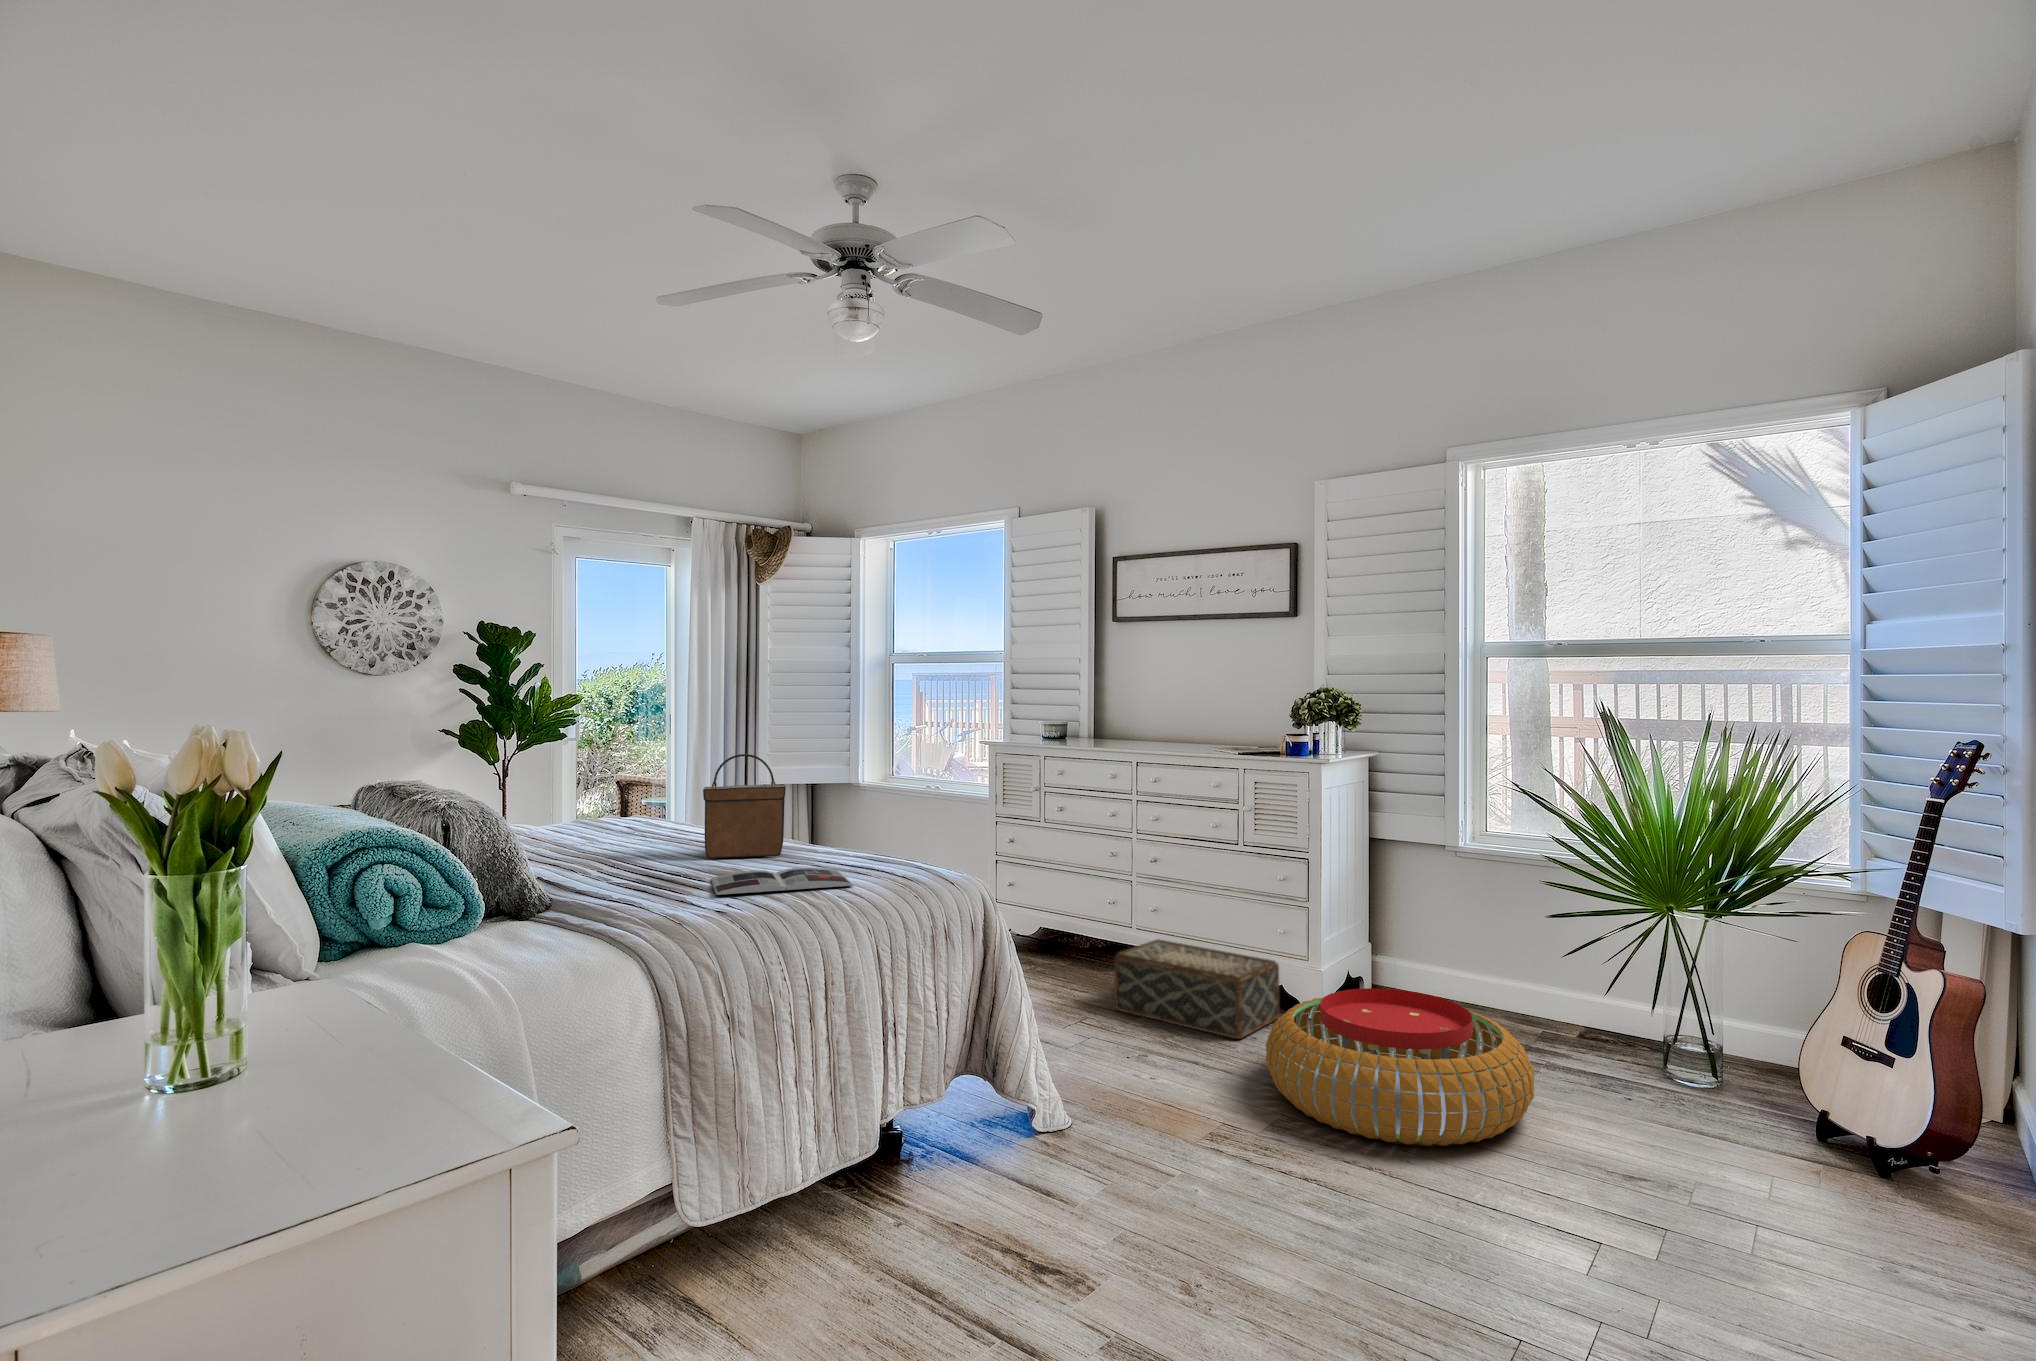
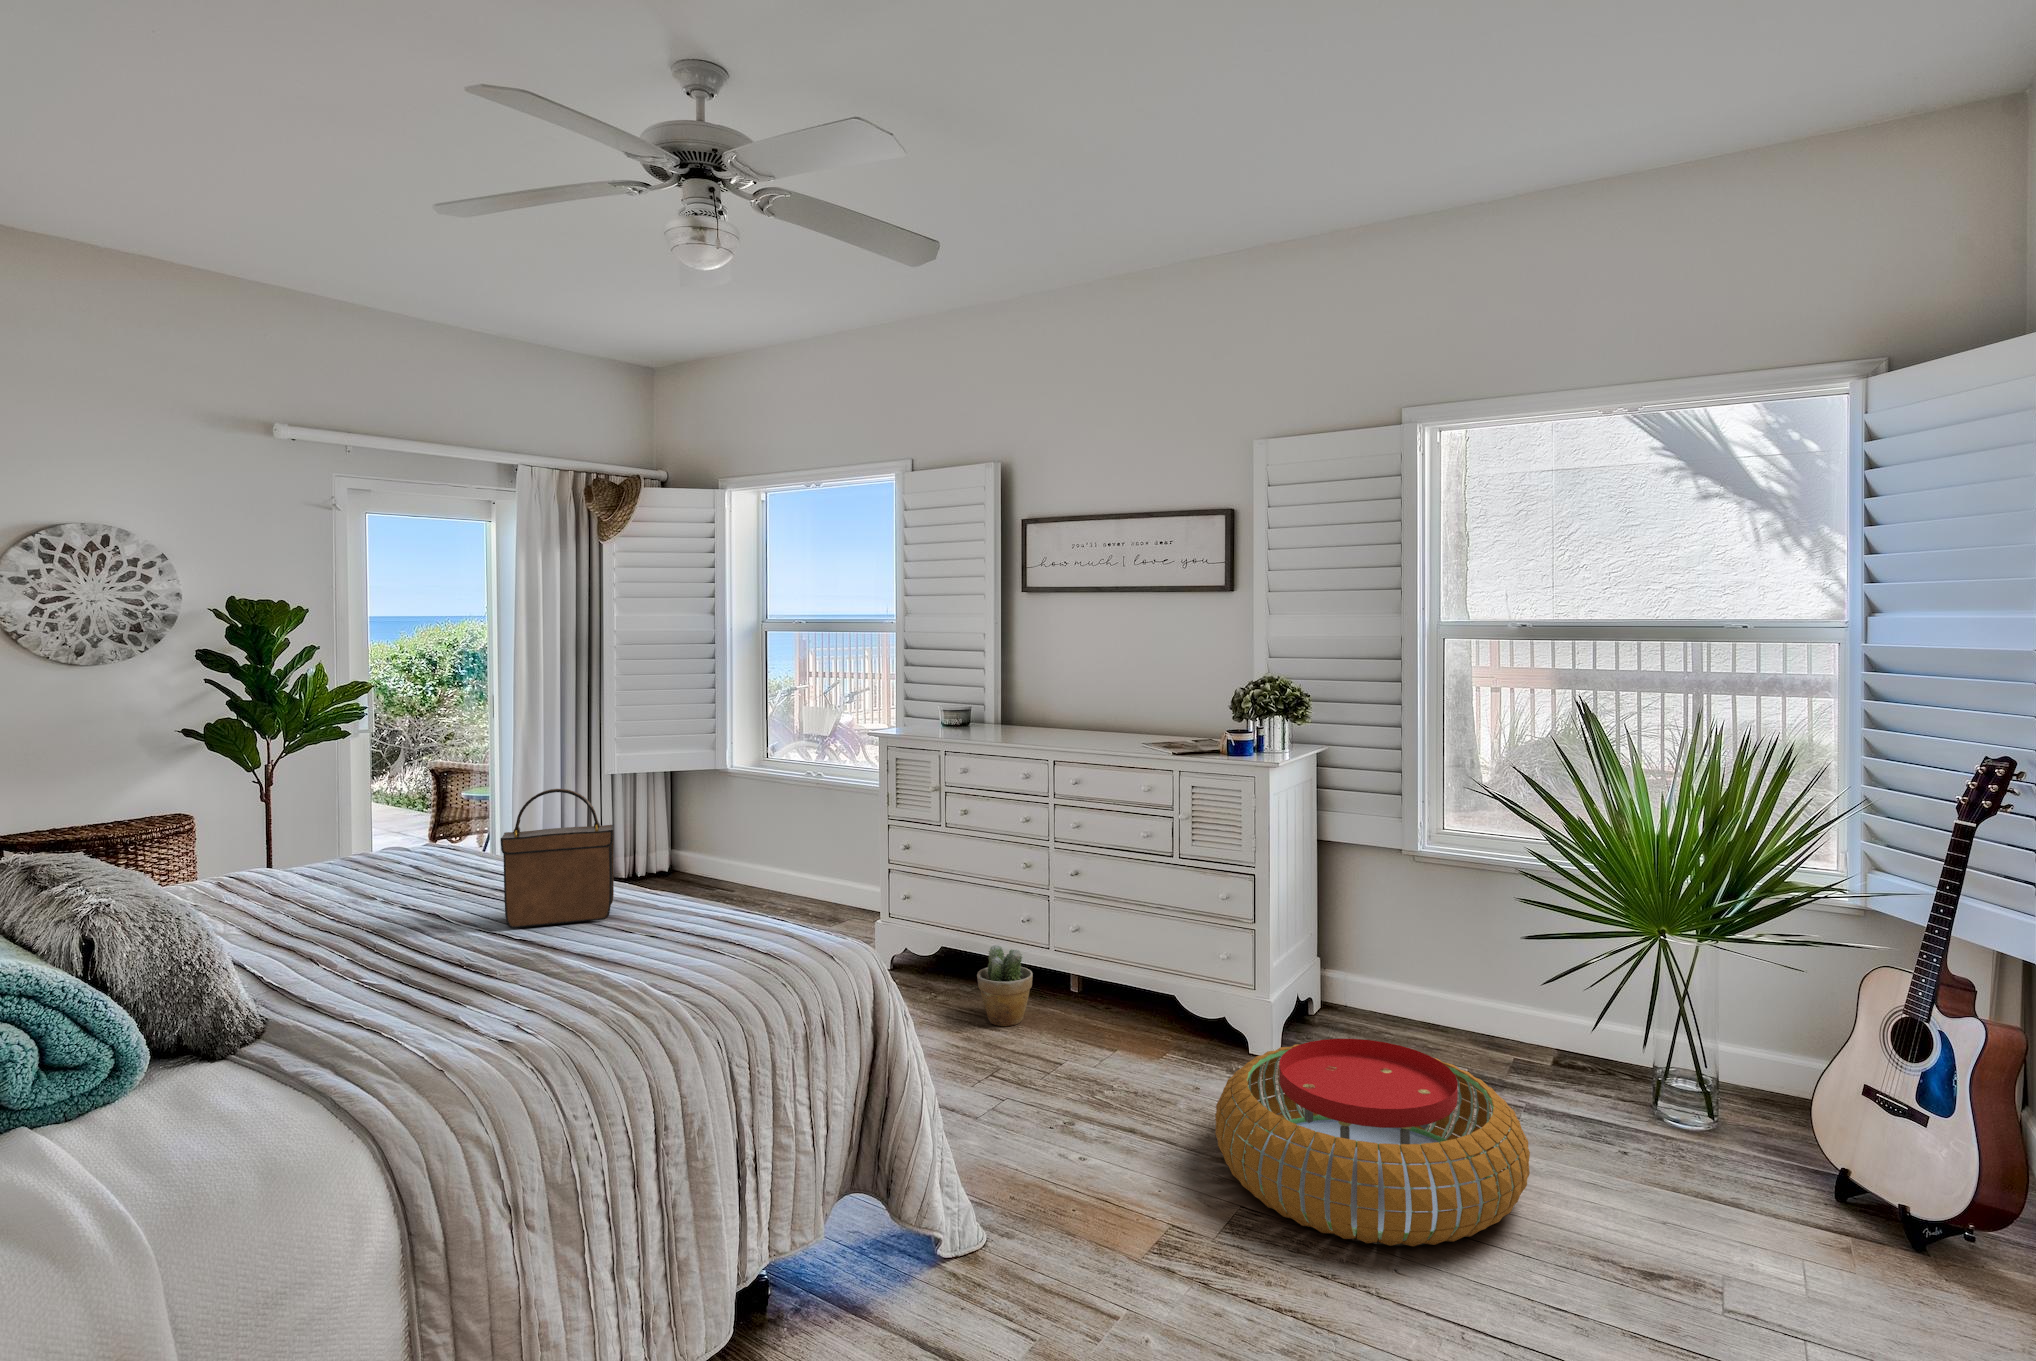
magazine: present [711,868,853,895] -> none [508,942,700,1001]
potted plant: none [1071,920,1119,989] -> present [977,945,1033,1026]
woven basket: present [1114,939,1280,1039] -> none [1030,967,1221,1093]

